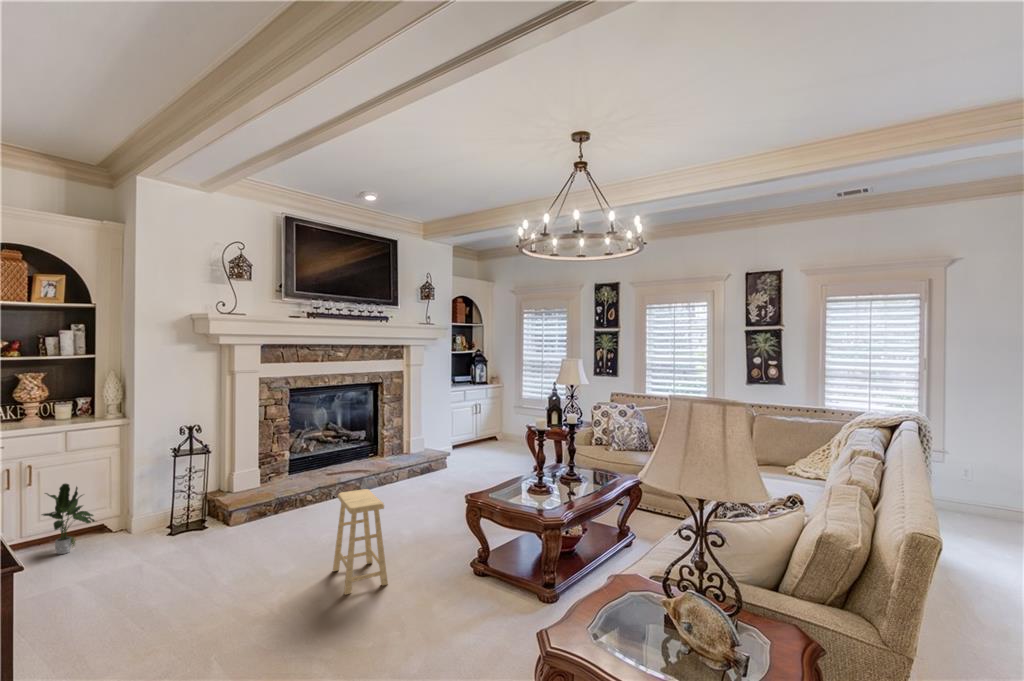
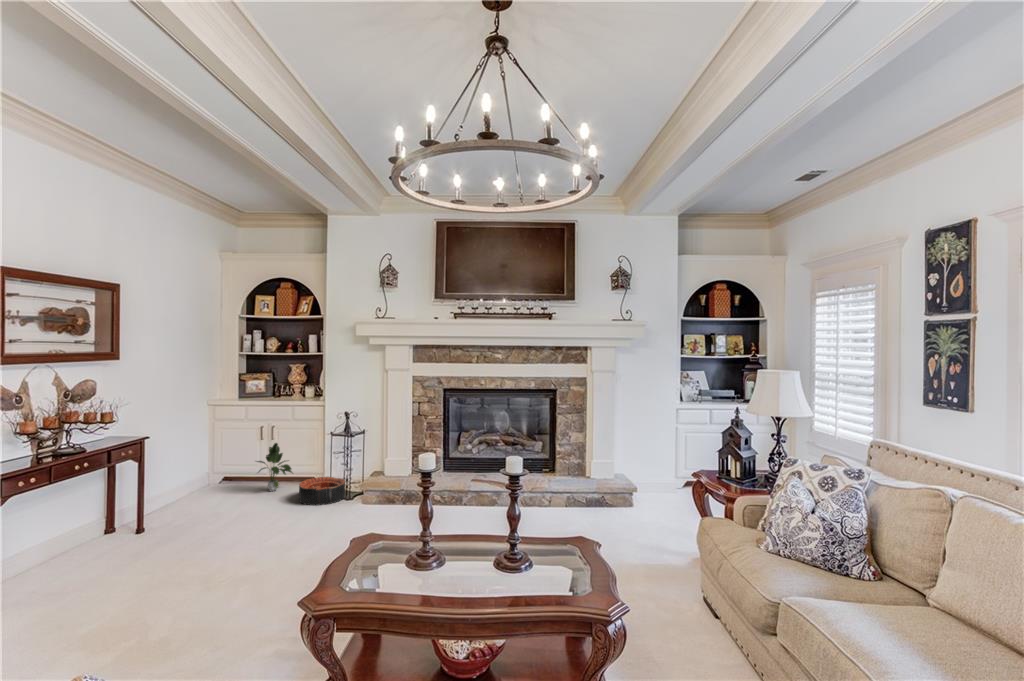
footstool: present [333,489,388,595] -> none [213,501,297,614]
basket: none [139,506,204,545] -> present [299,477,345,505]

